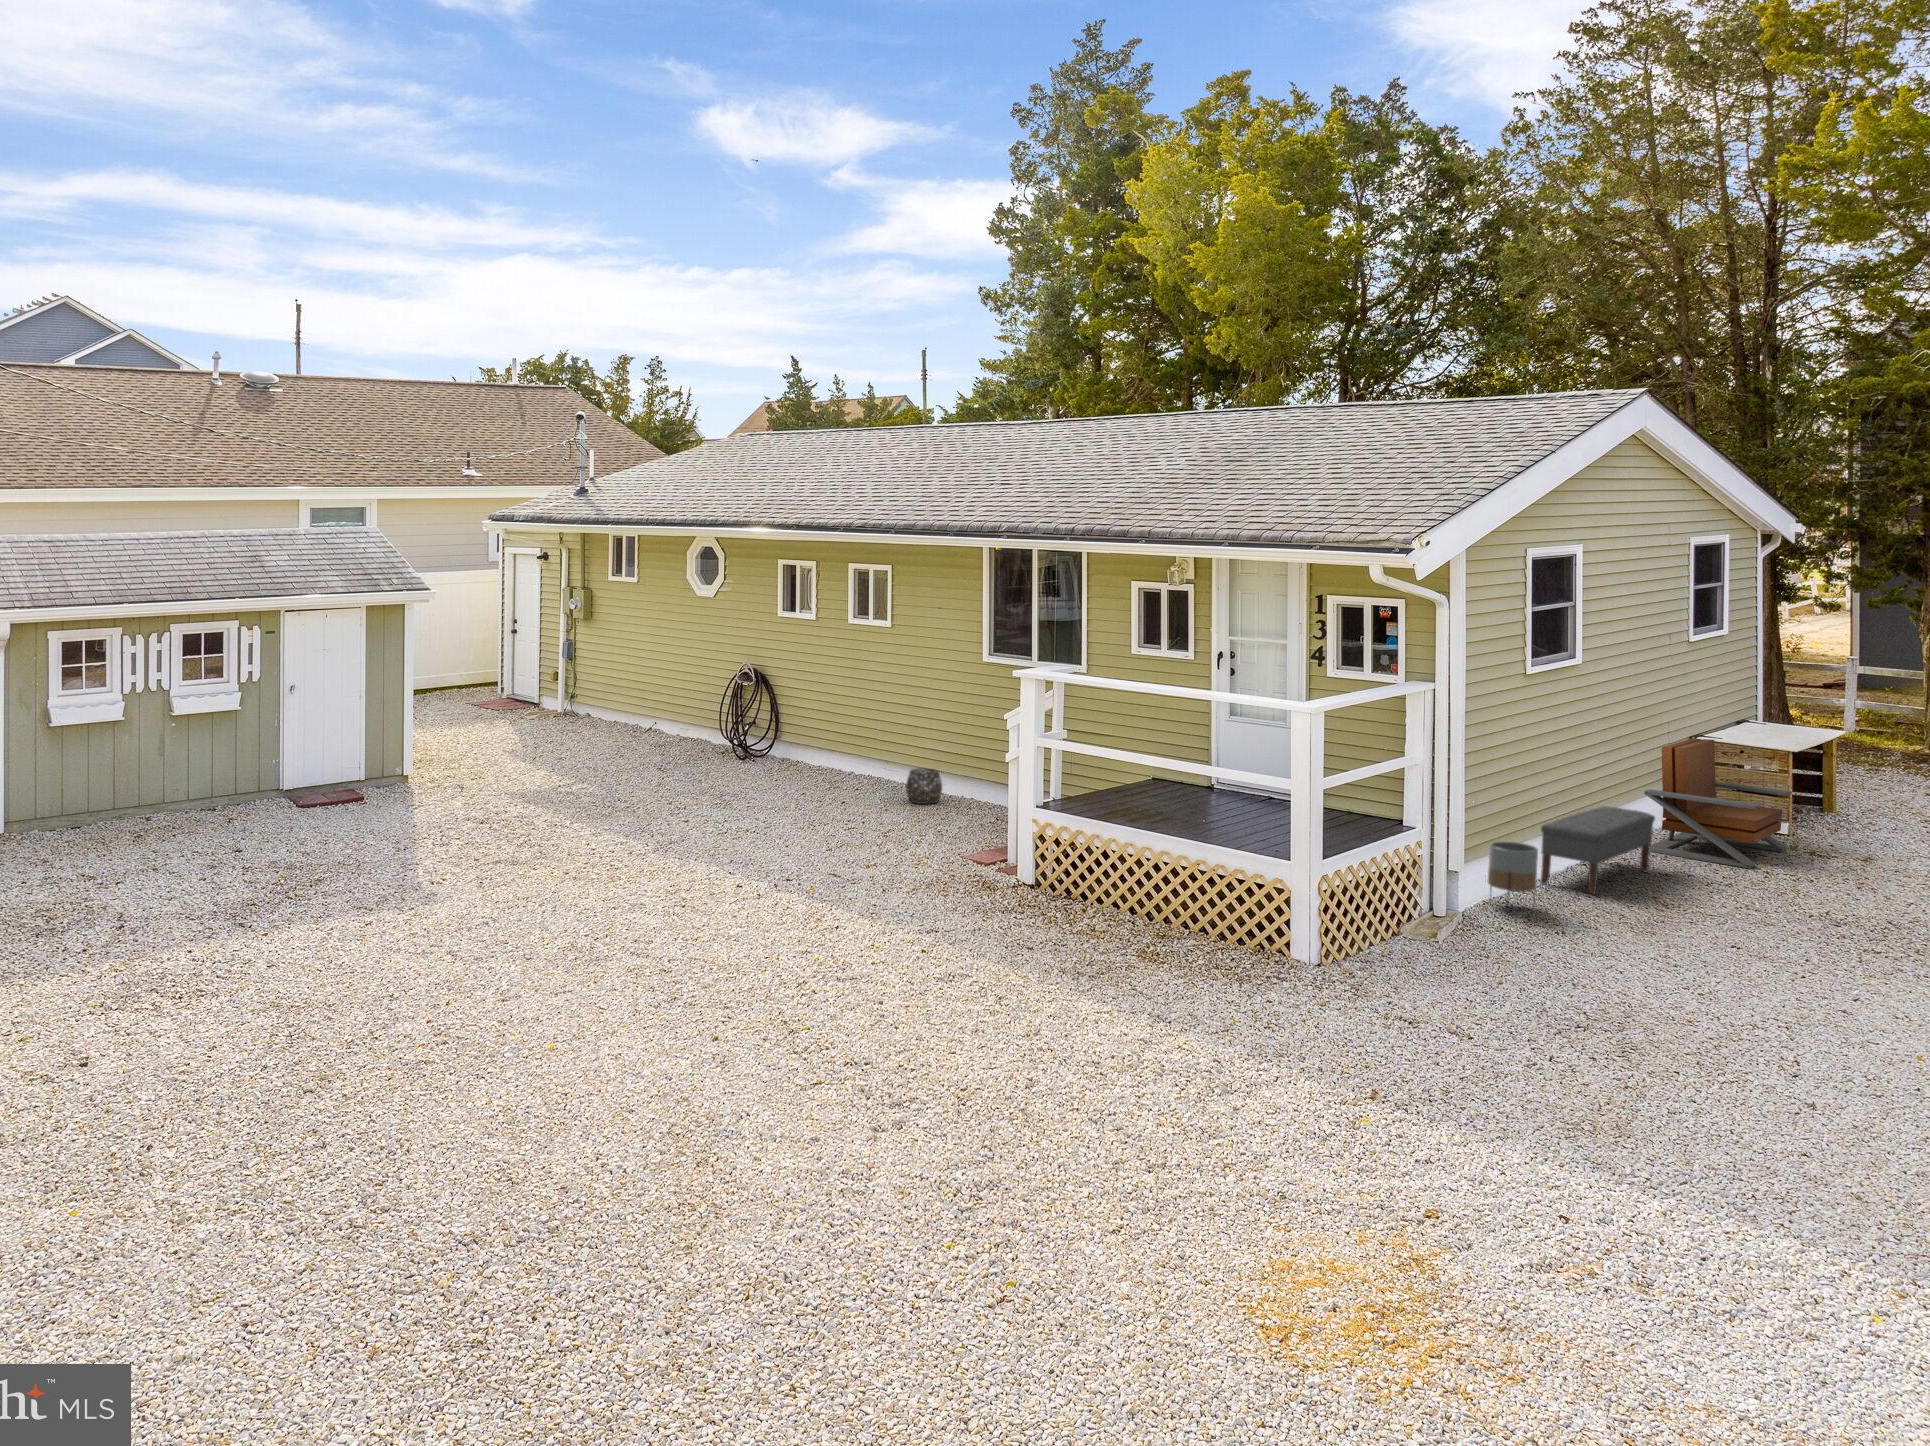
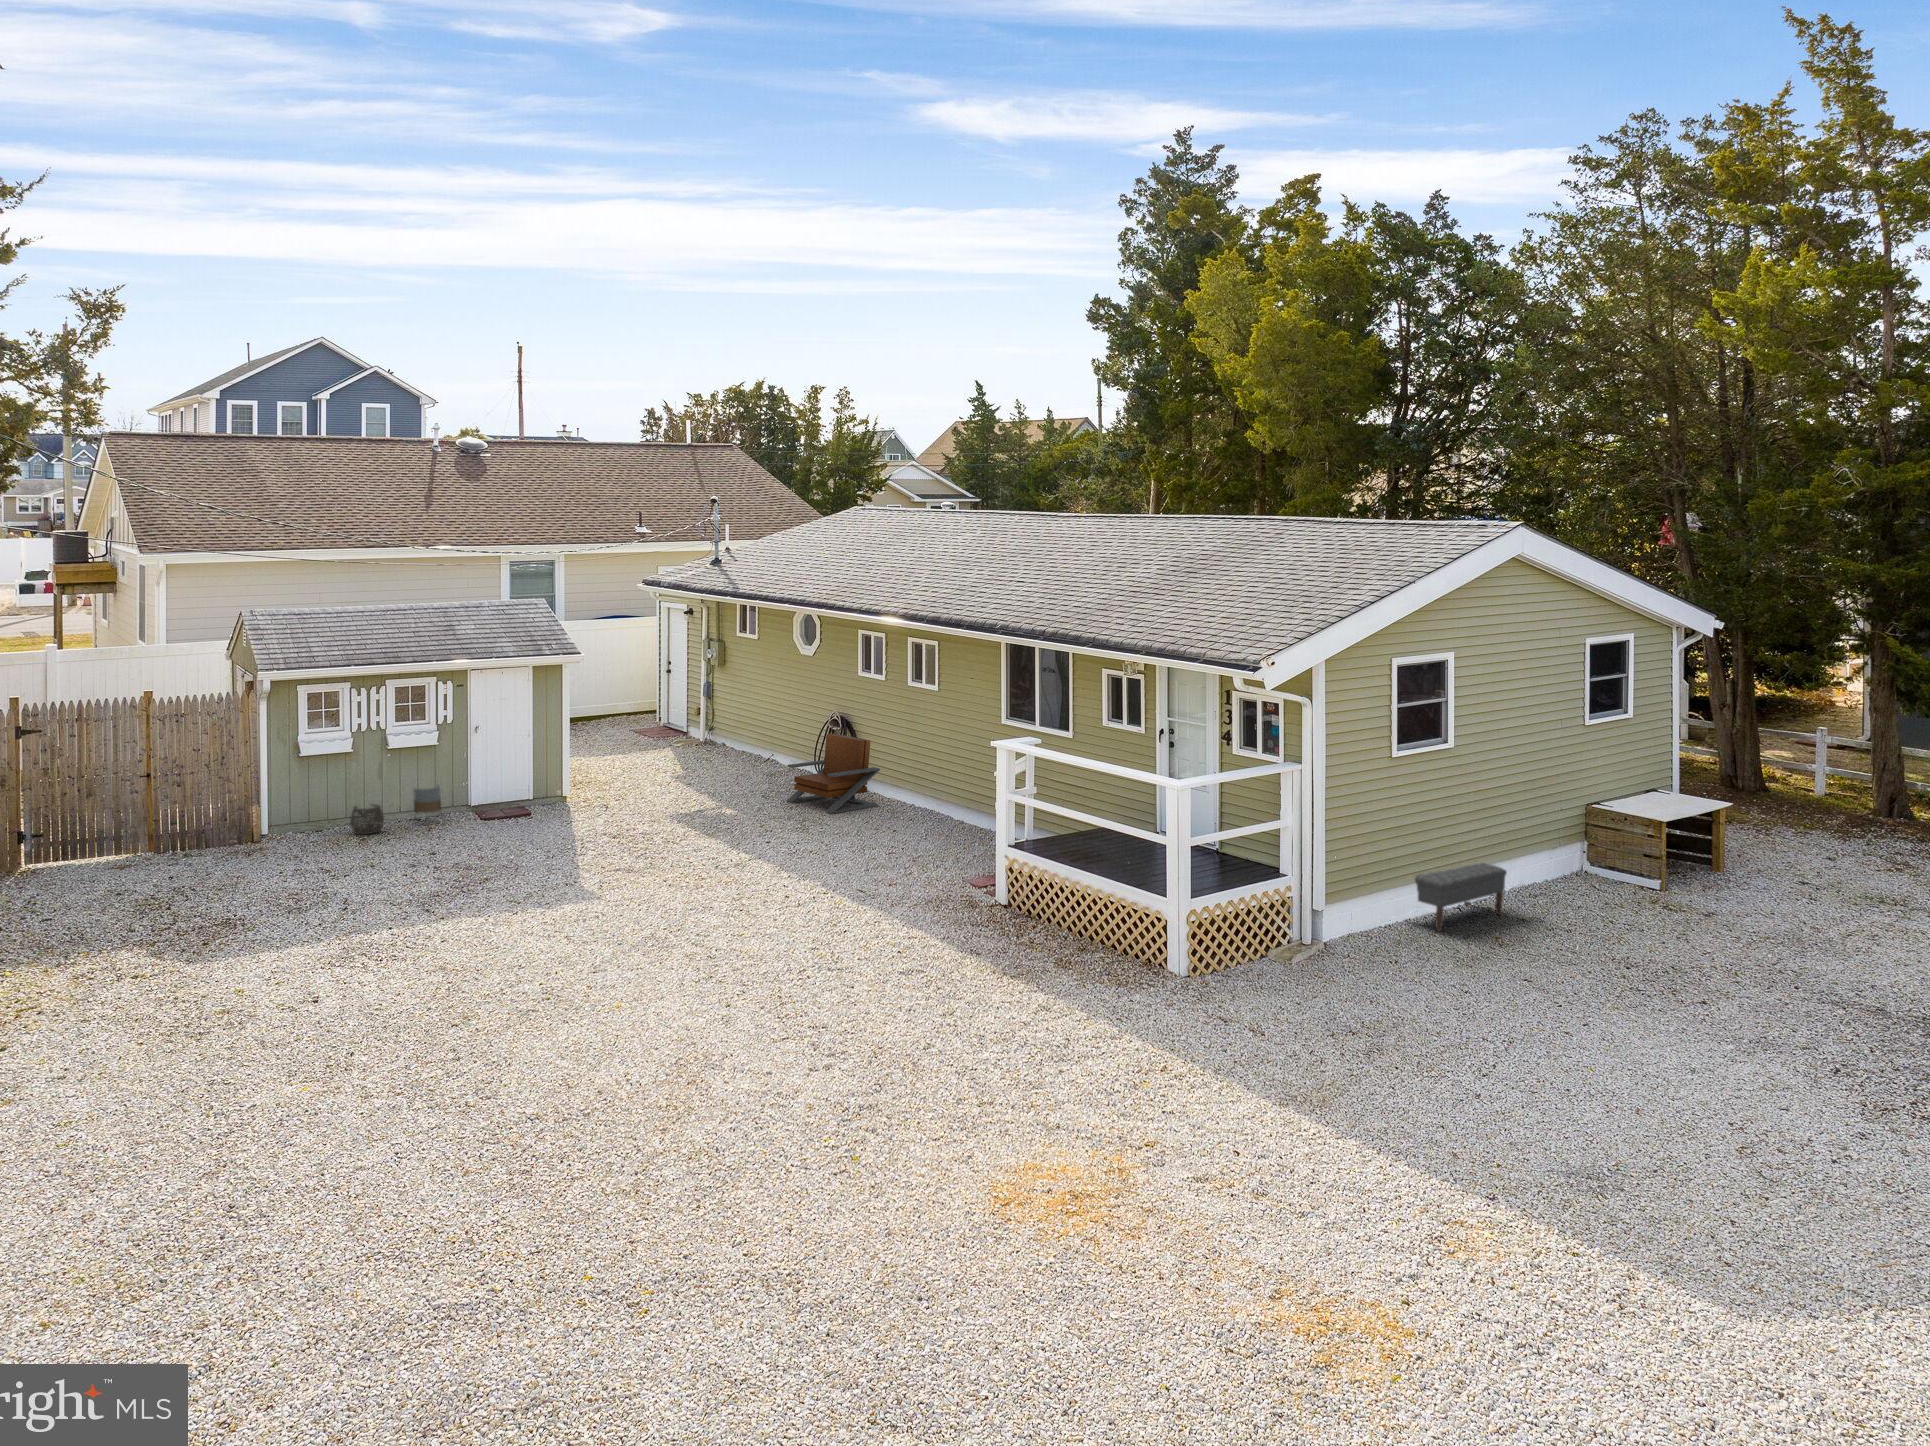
lounge chair: present [1644,739,1791,868] -> present [787,734,880,814]
woven basket: present [906,768,942,804] -> present [350,804,384,834]
planter: present [1488,842,1538,892] -> present [413,785,441,819]

